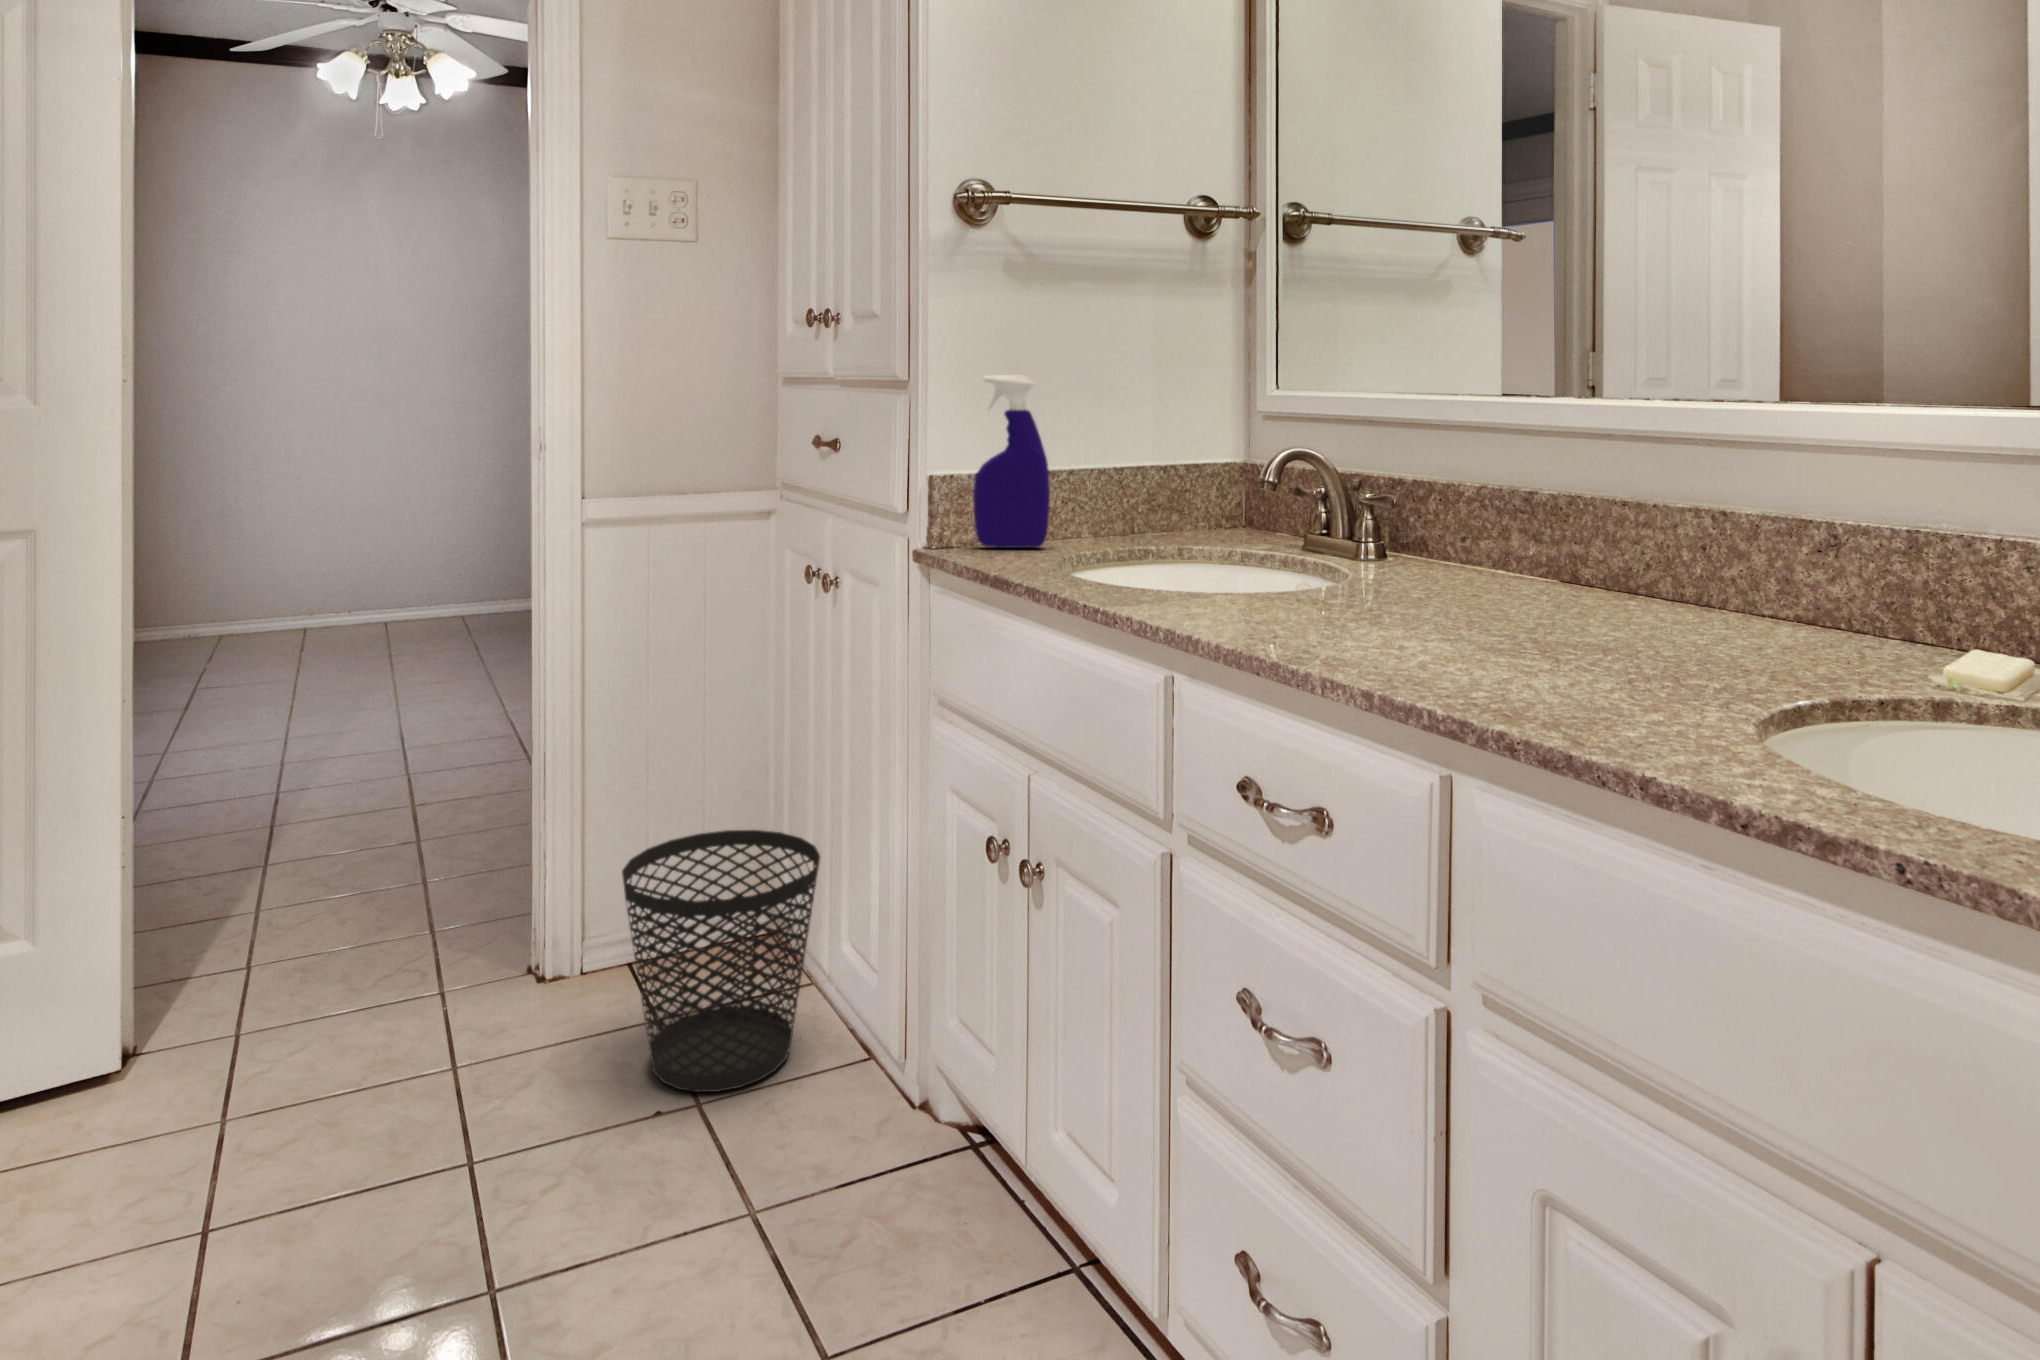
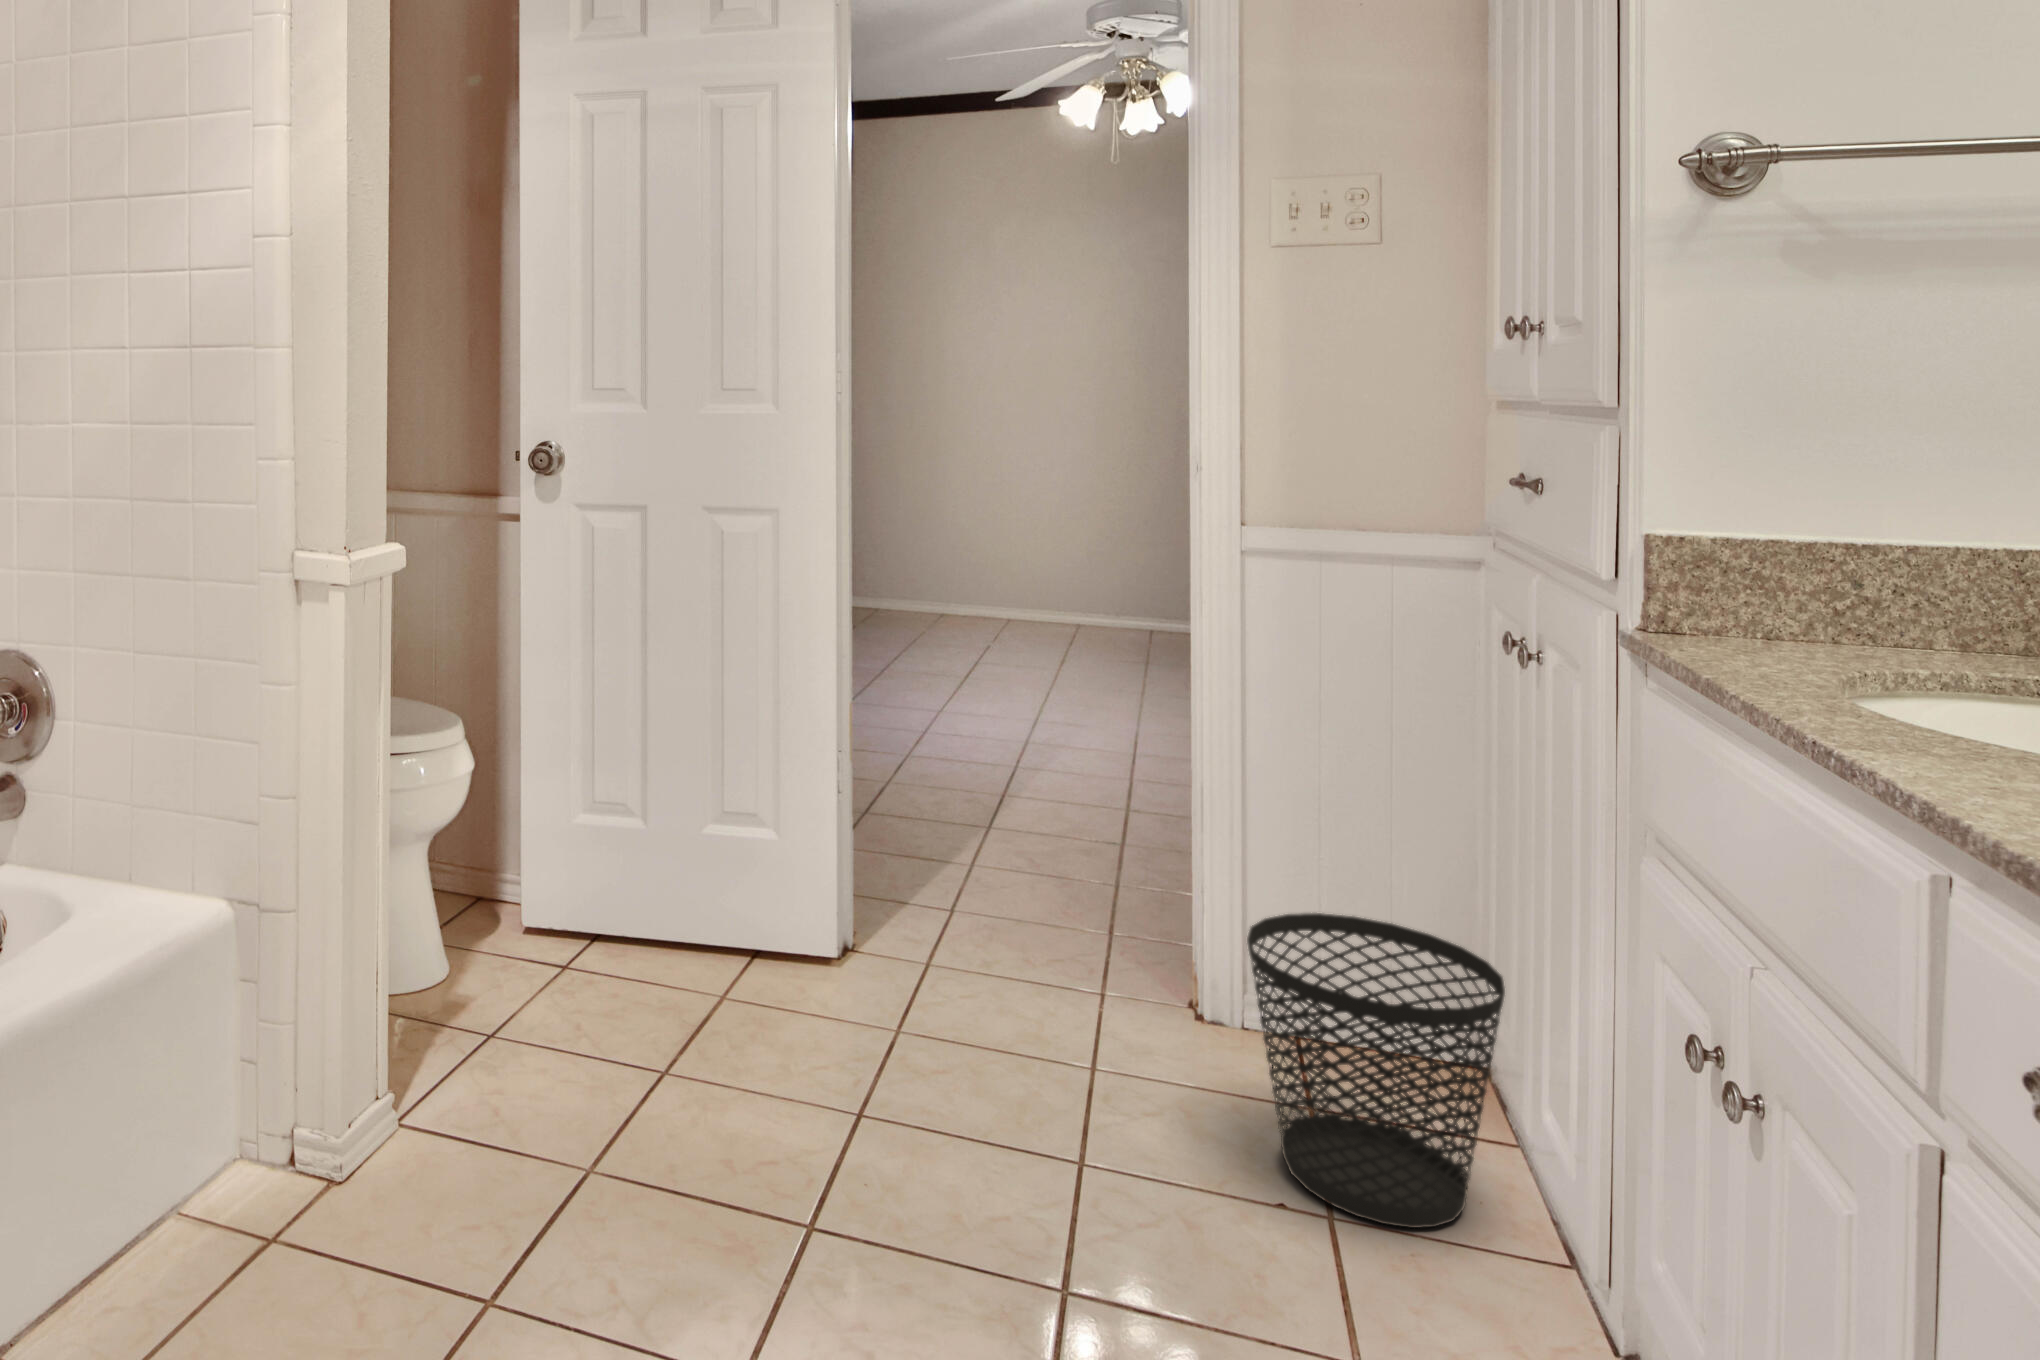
spray bottle: present [973,375,1050,548] -> none [1716,401,1860,653]

